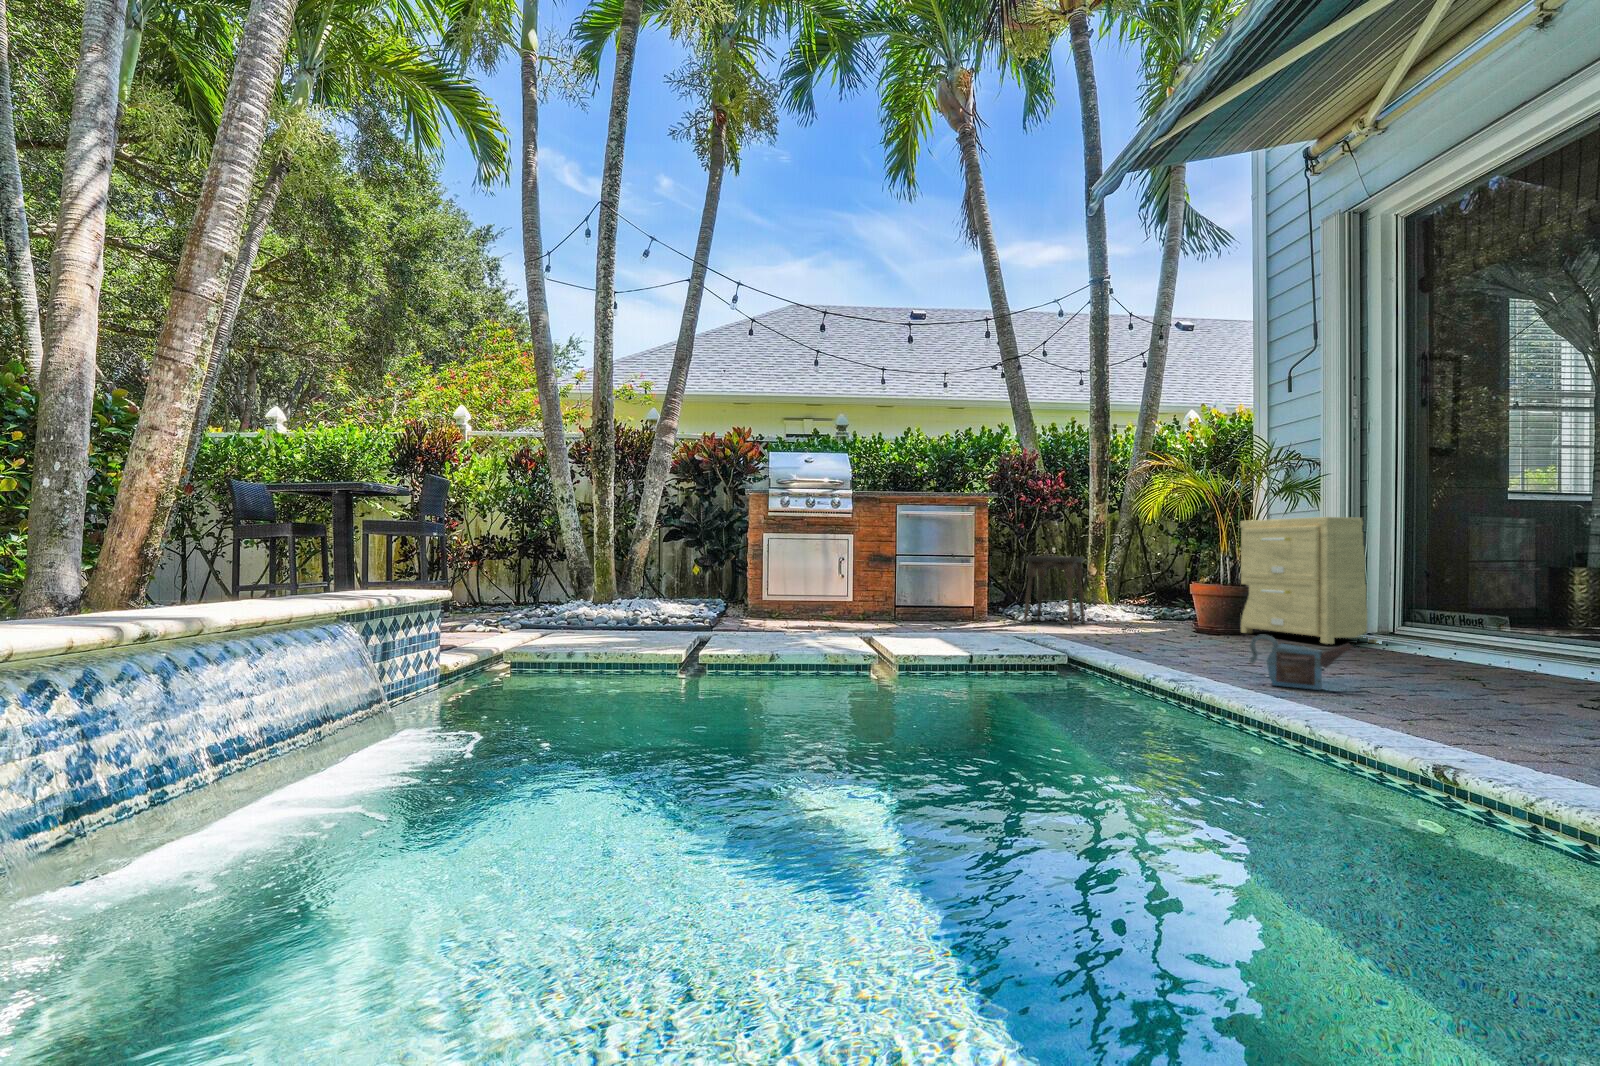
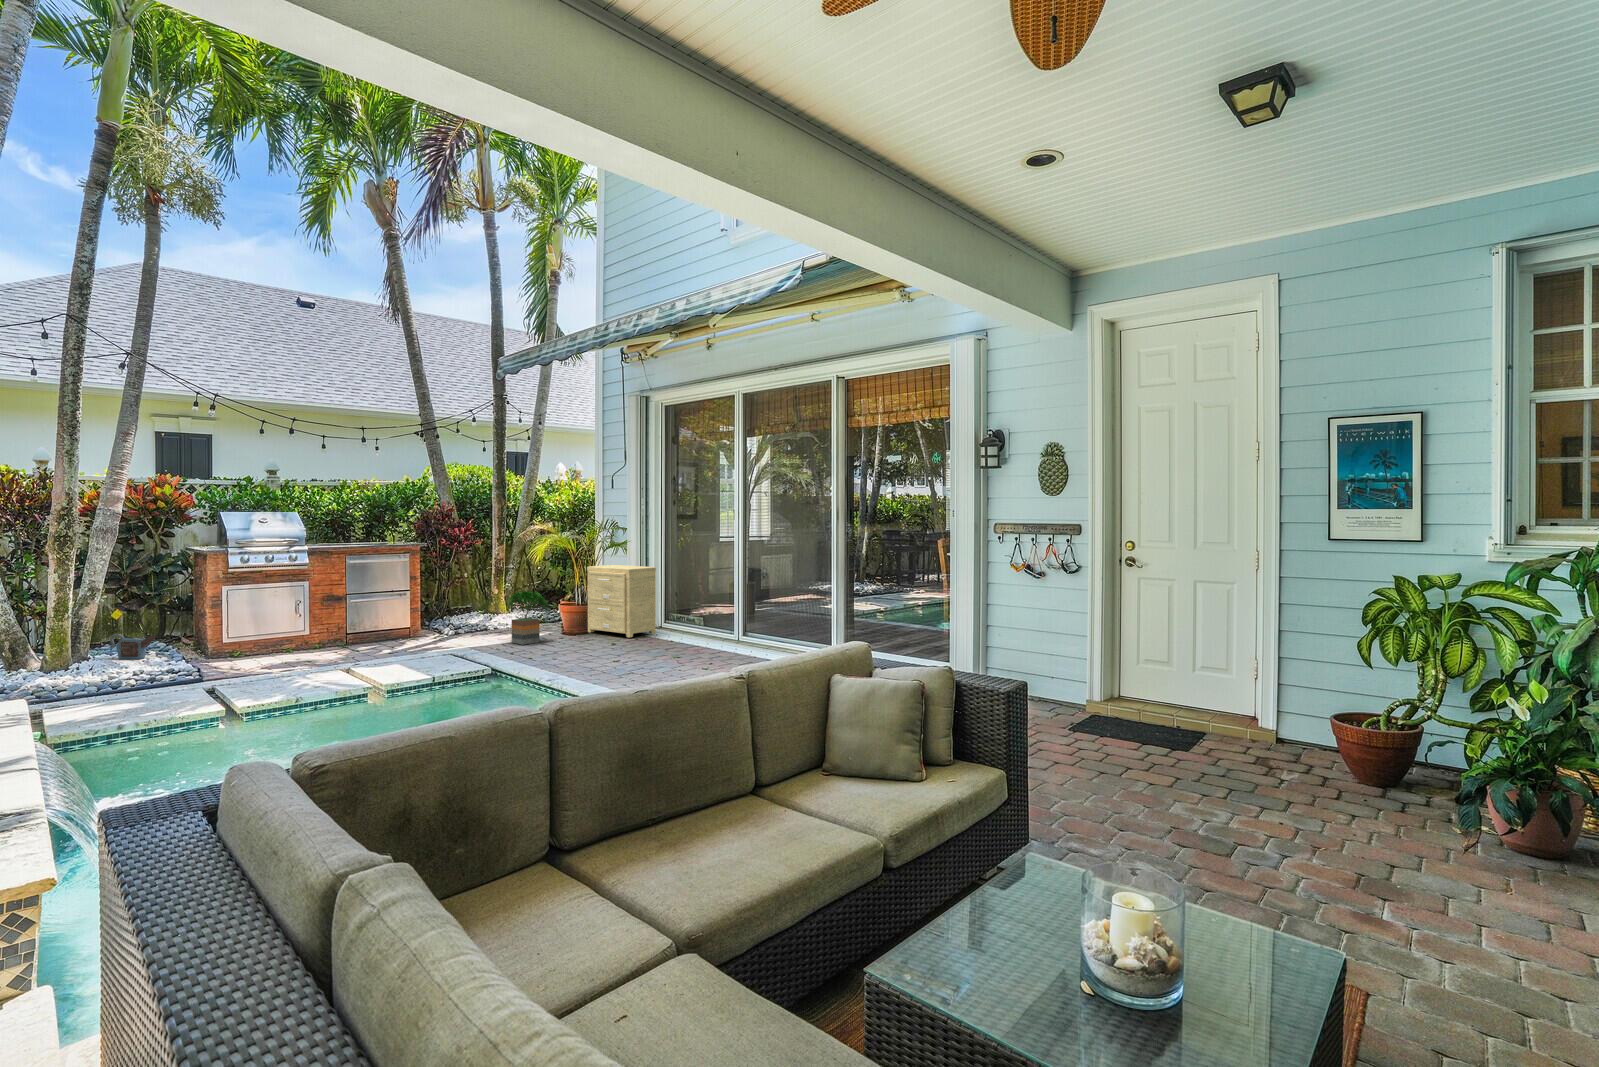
potted tree: none [1101,550,1171,637] -> present [508,591,548,645]
stool: present [1024,556,1085,627] -> none [452,590,494,640]
watering can: present [1250,635,1353,690] -> present [110,634,156,659]

